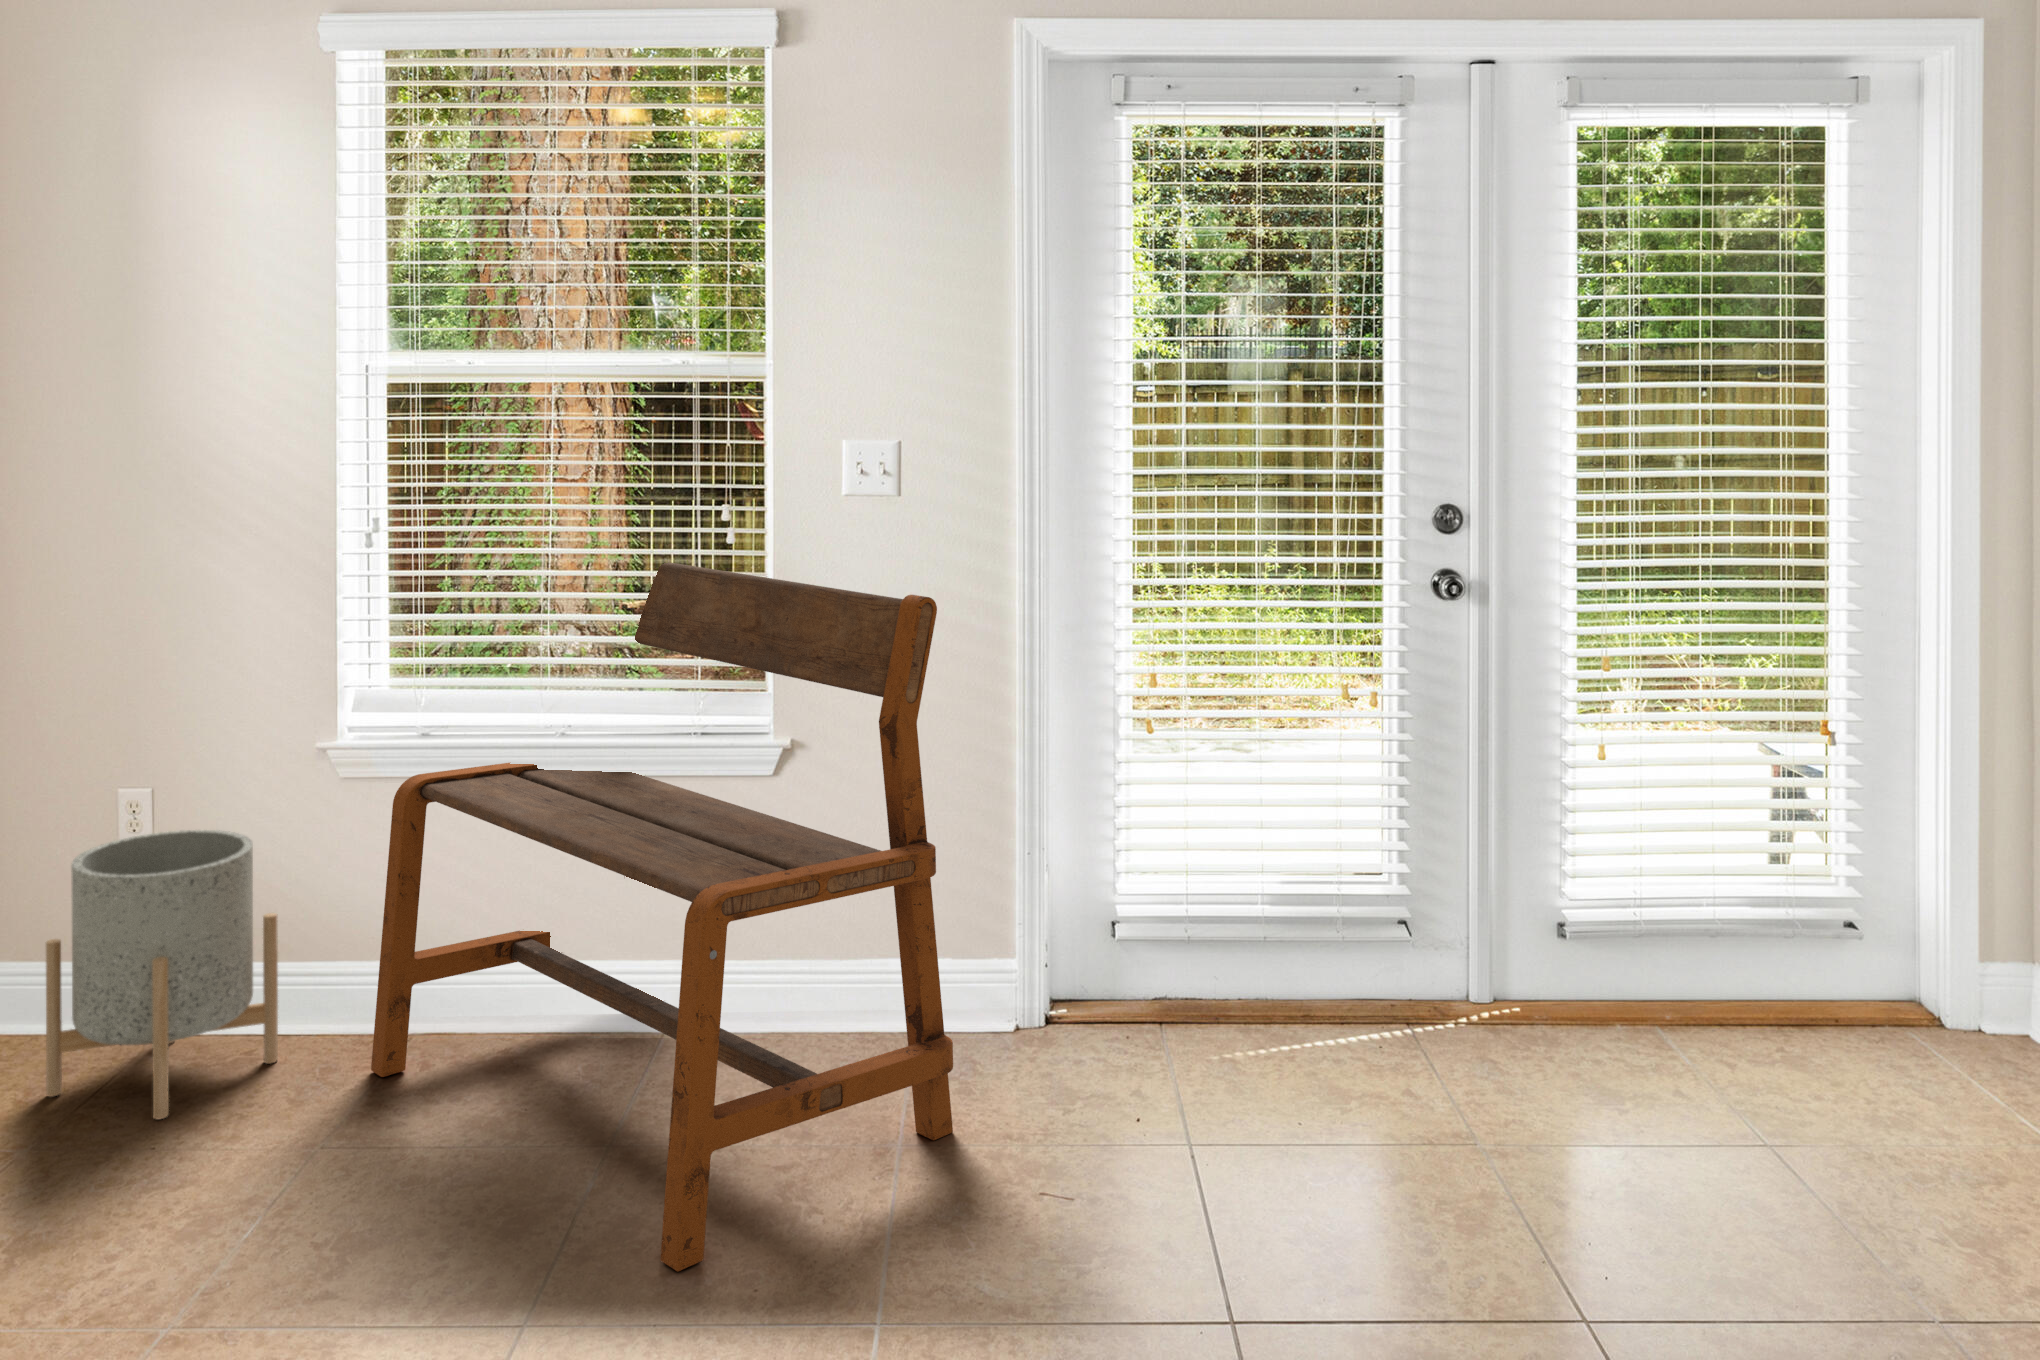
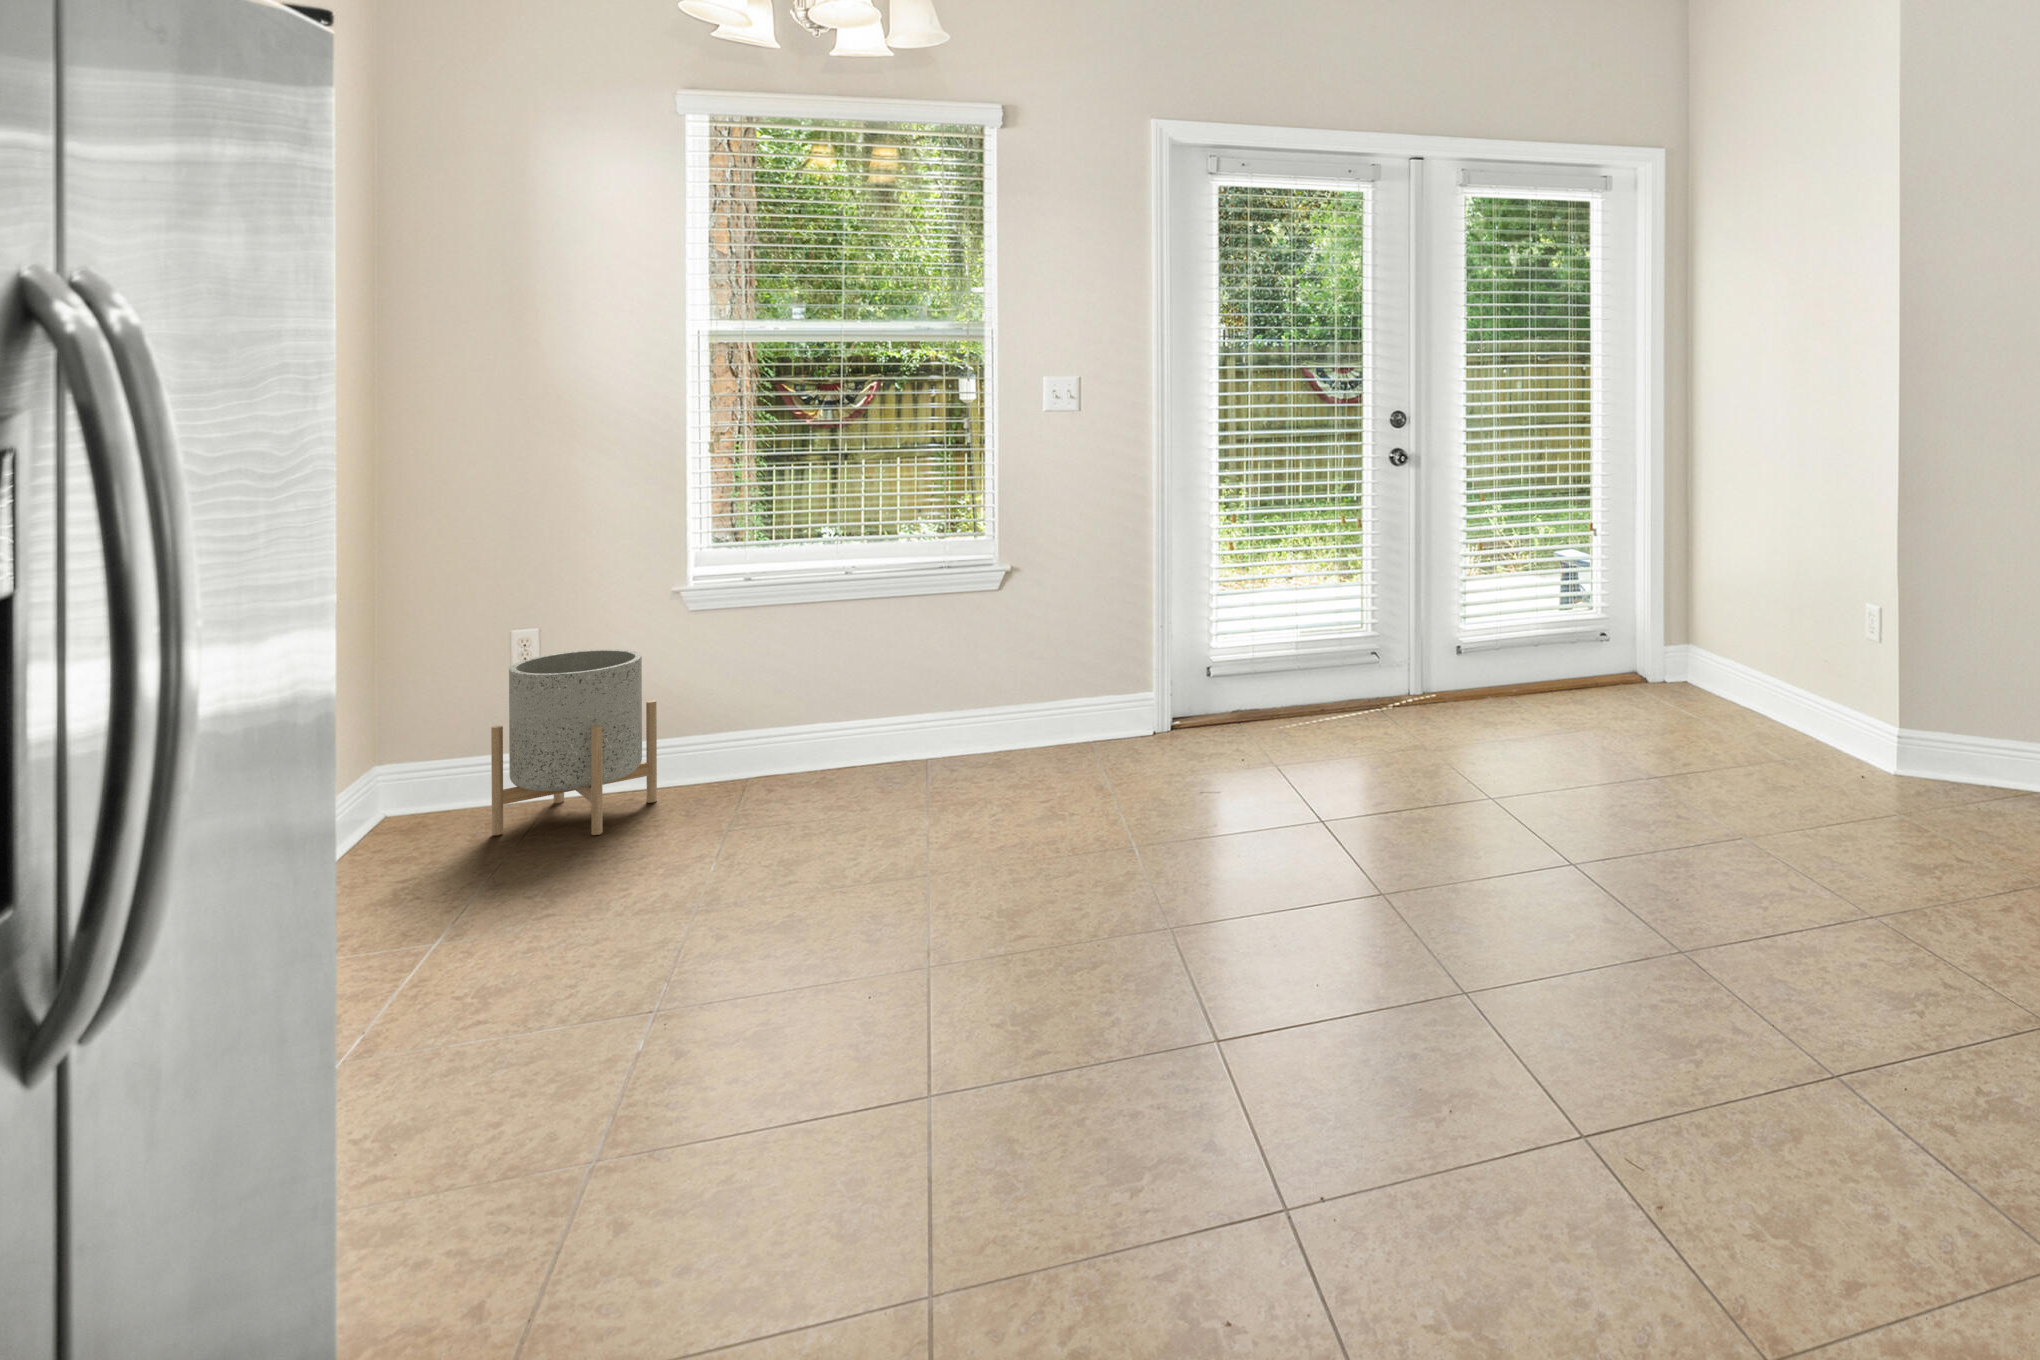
bench: present [371,562,953,1271] -> none [734,452,1148,847]

